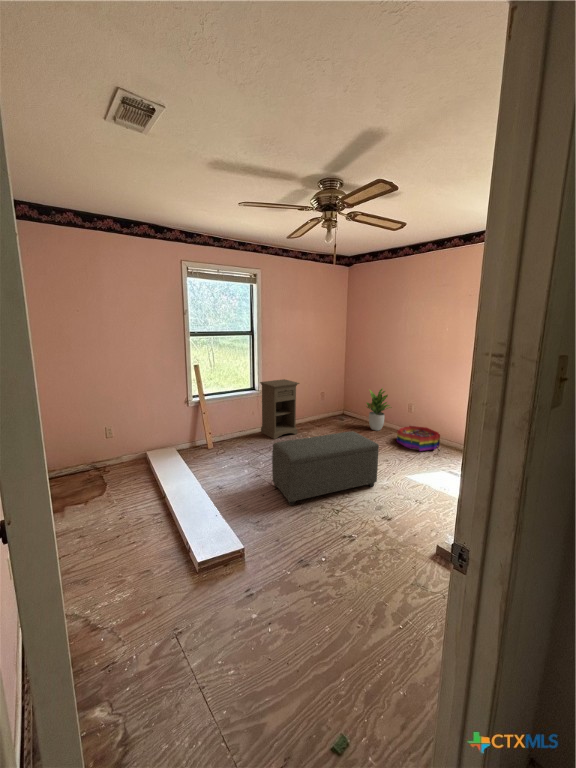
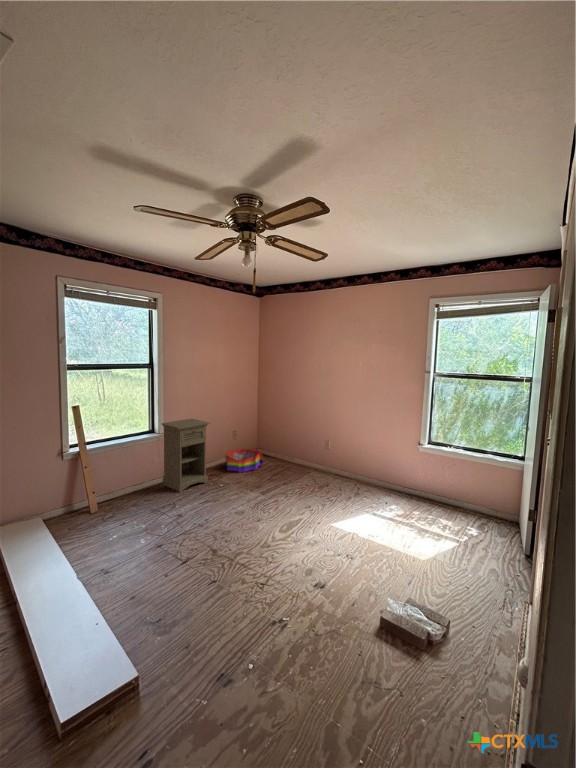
potted plant: present [366,388,392,430] -> none [281,424,311,470]
storage bin: present [397,426,440,451] -> present [225,449,263,472]
ottoman: present [272,431,379,505] -> none [178,479,305,587]

